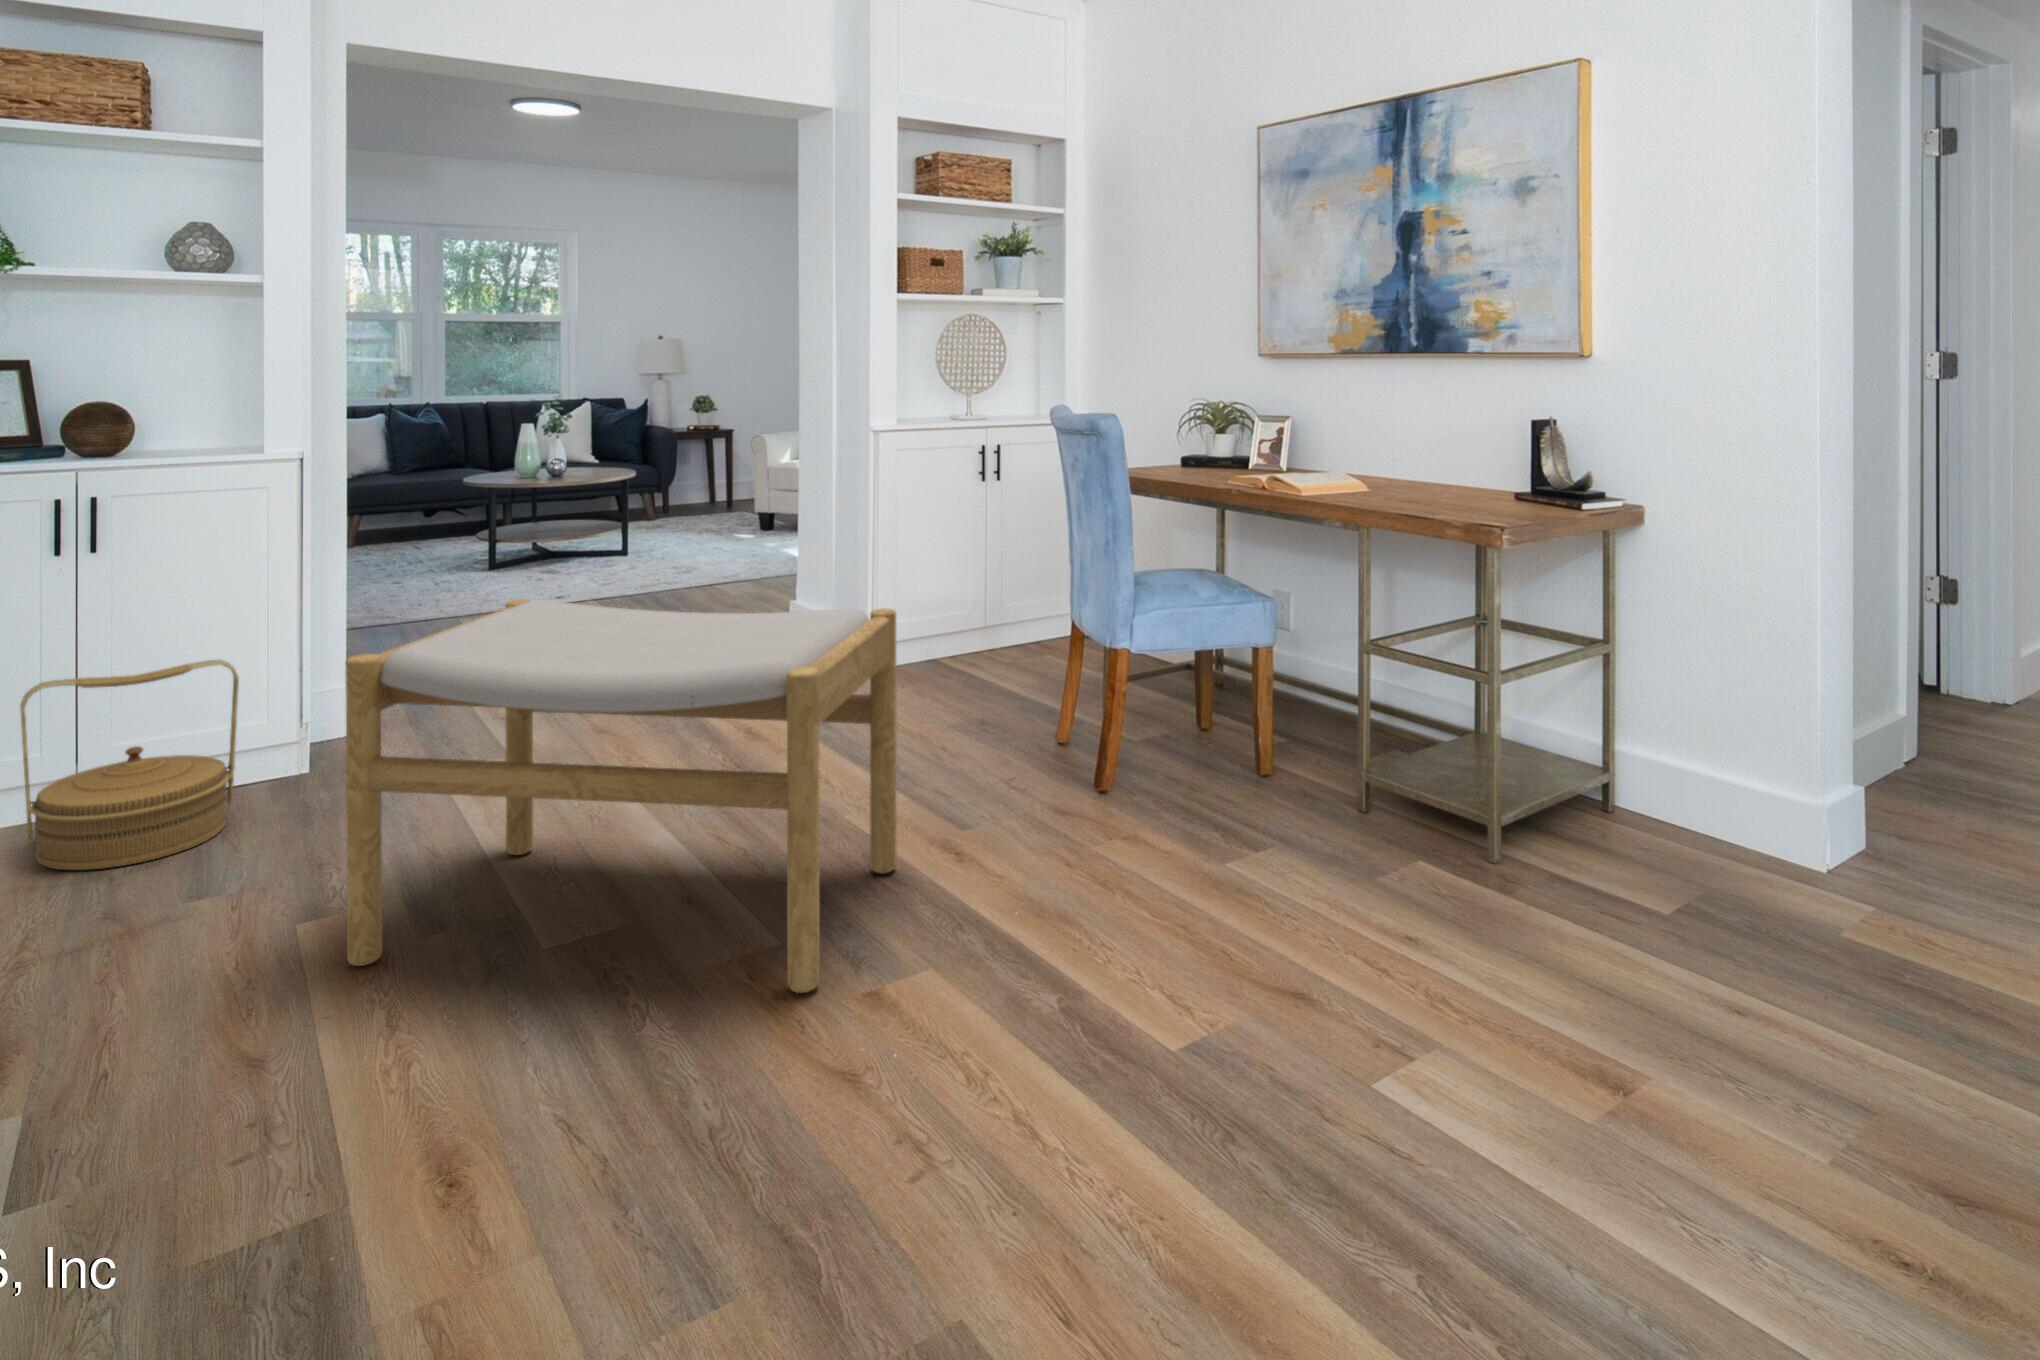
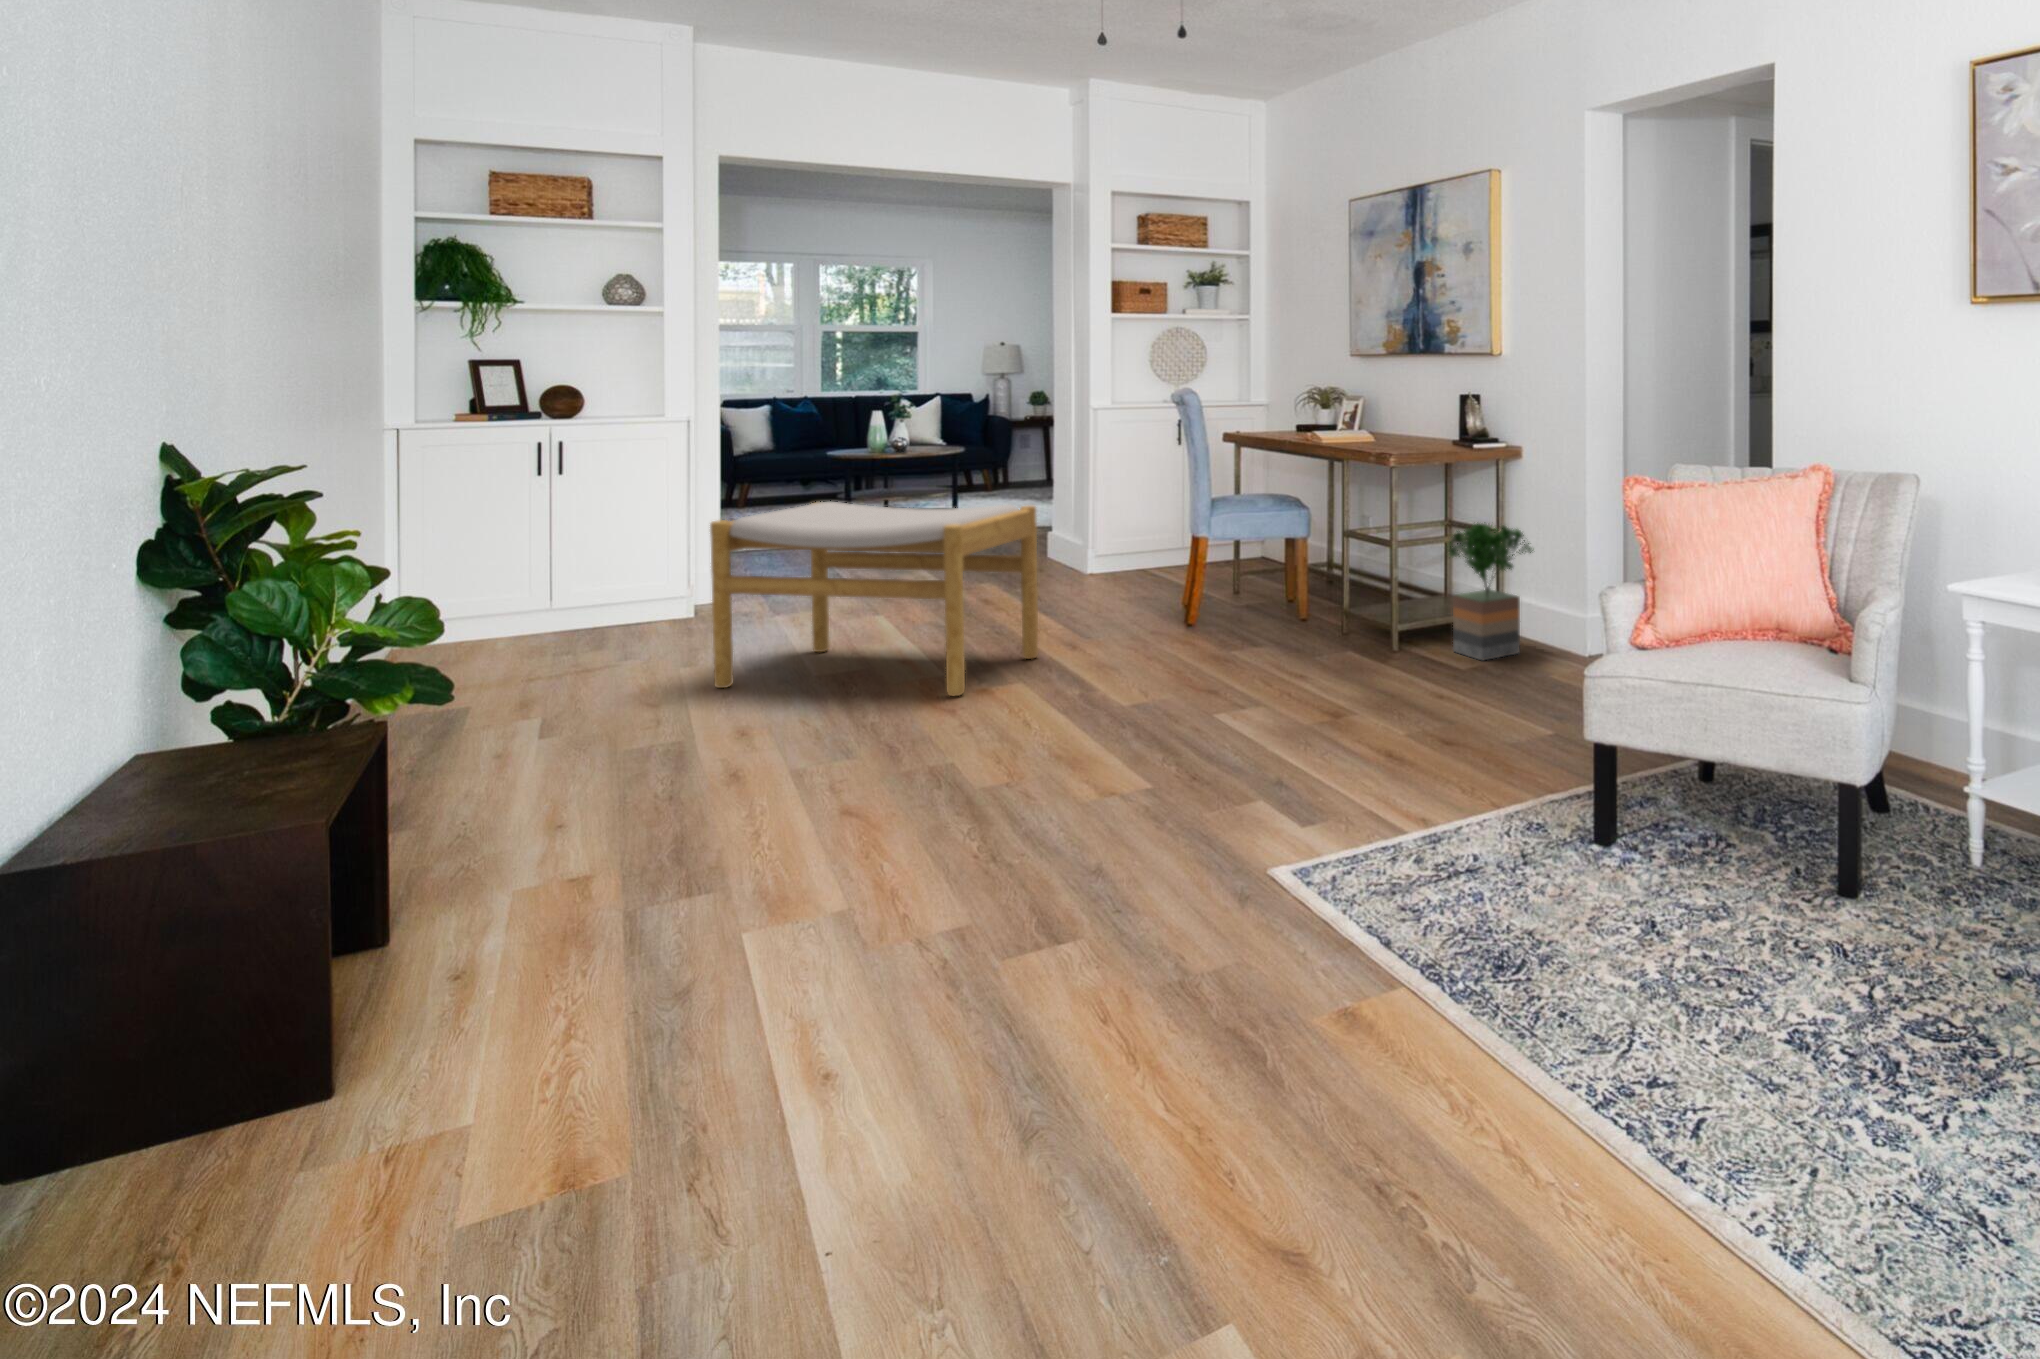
potted tree: none [1577,629,1731,876] -> present [1448,522,1534,661]
woven basket: present [20,660,239,870] -> none [527,543,655,657]

